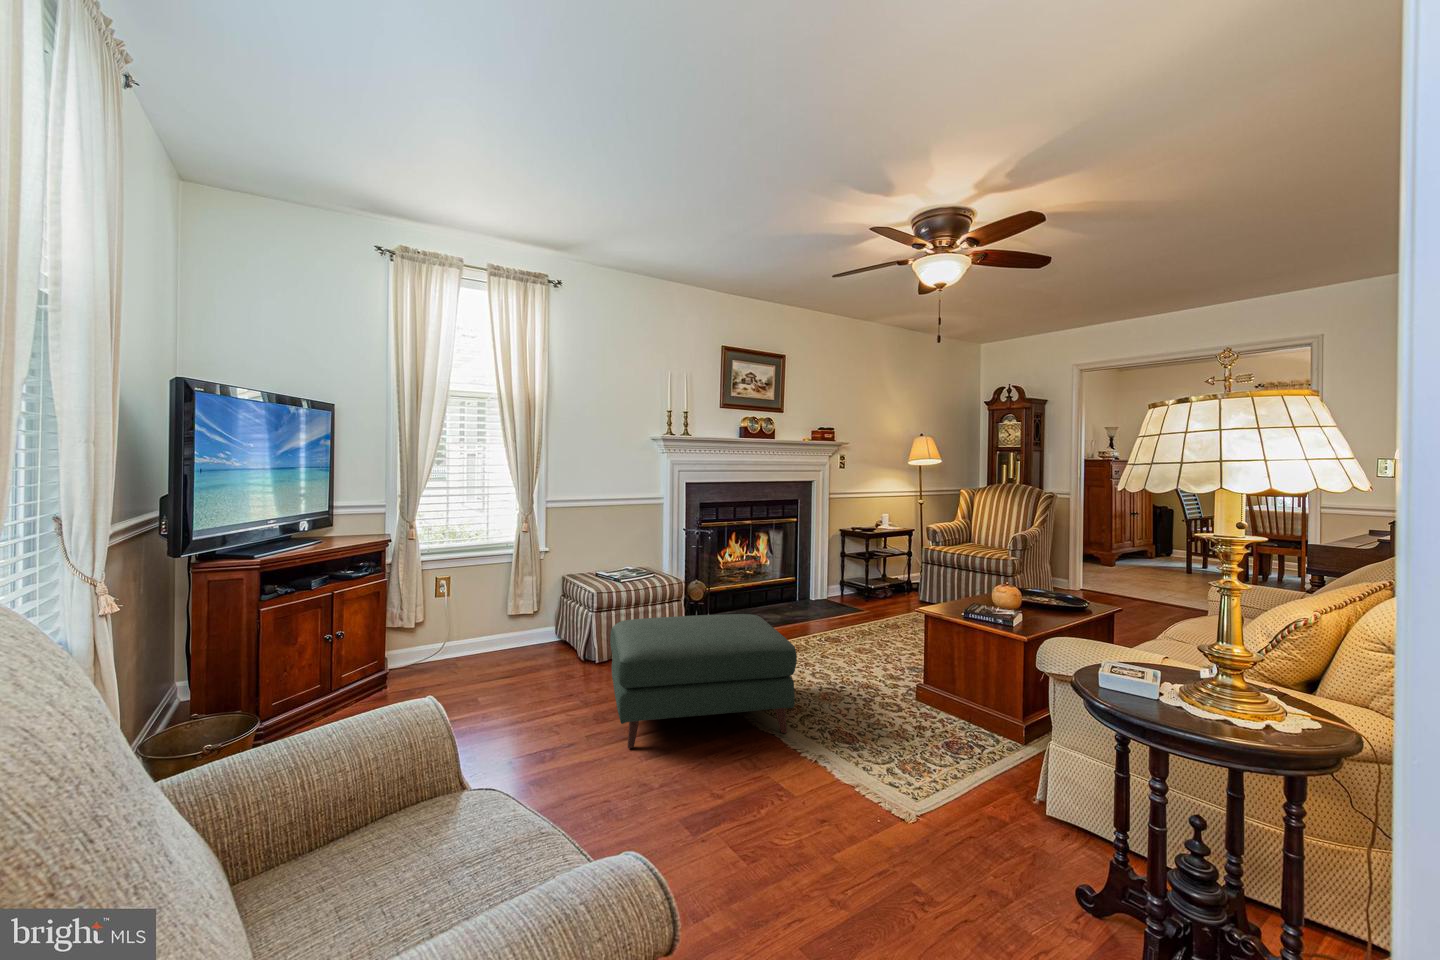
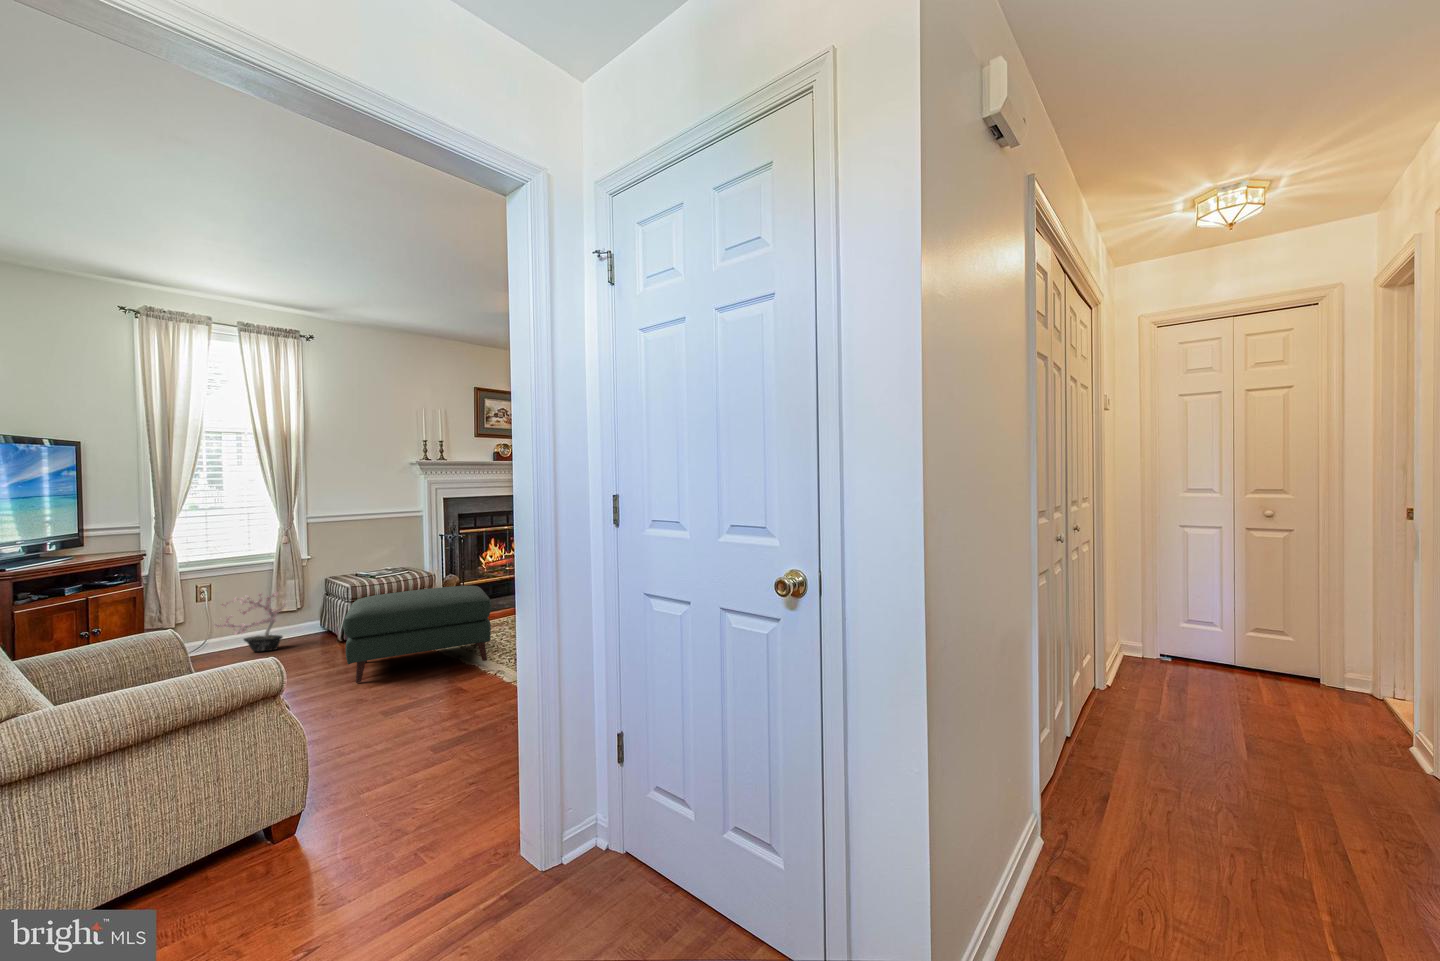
potted plant: none [452,581,529,659] -> present [216,588,286,651]

